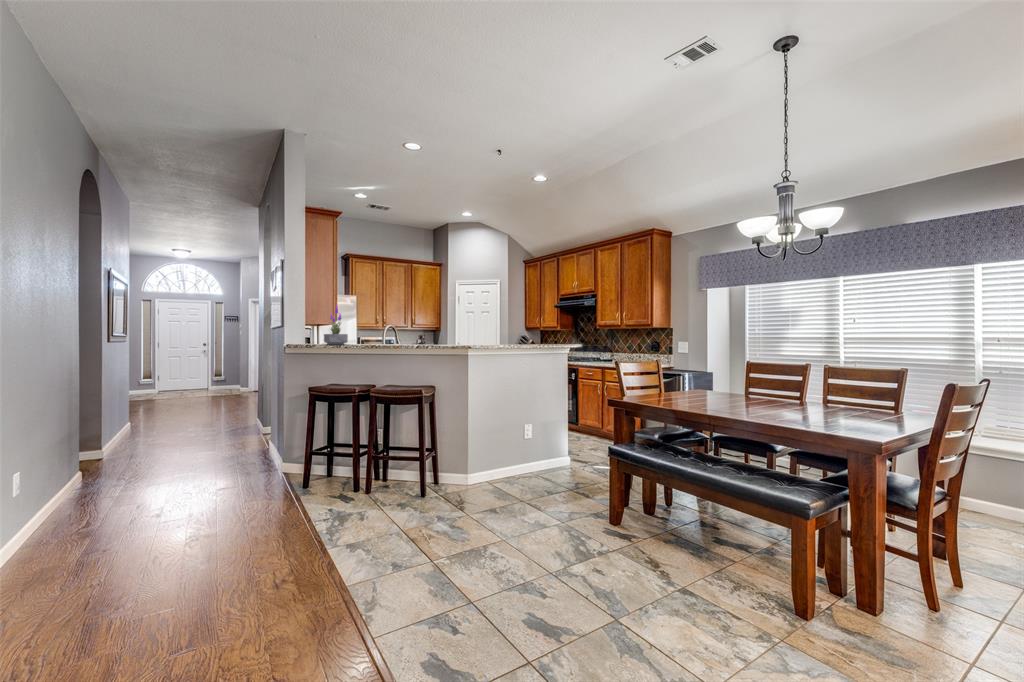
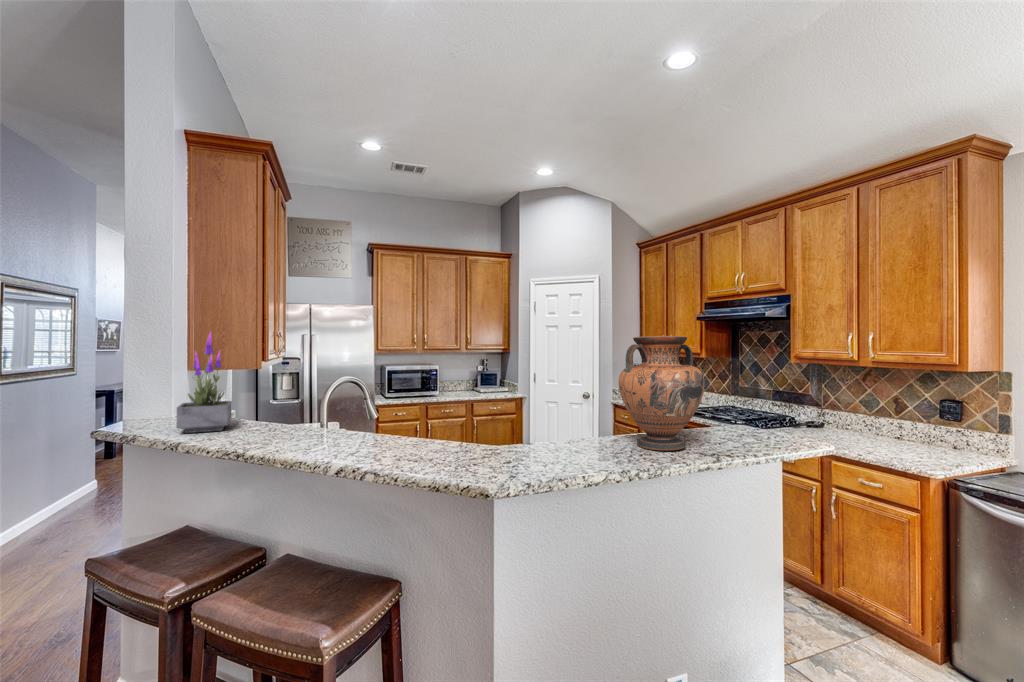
vase: none [505,307,534,347] -> present [619,336,704,450]

